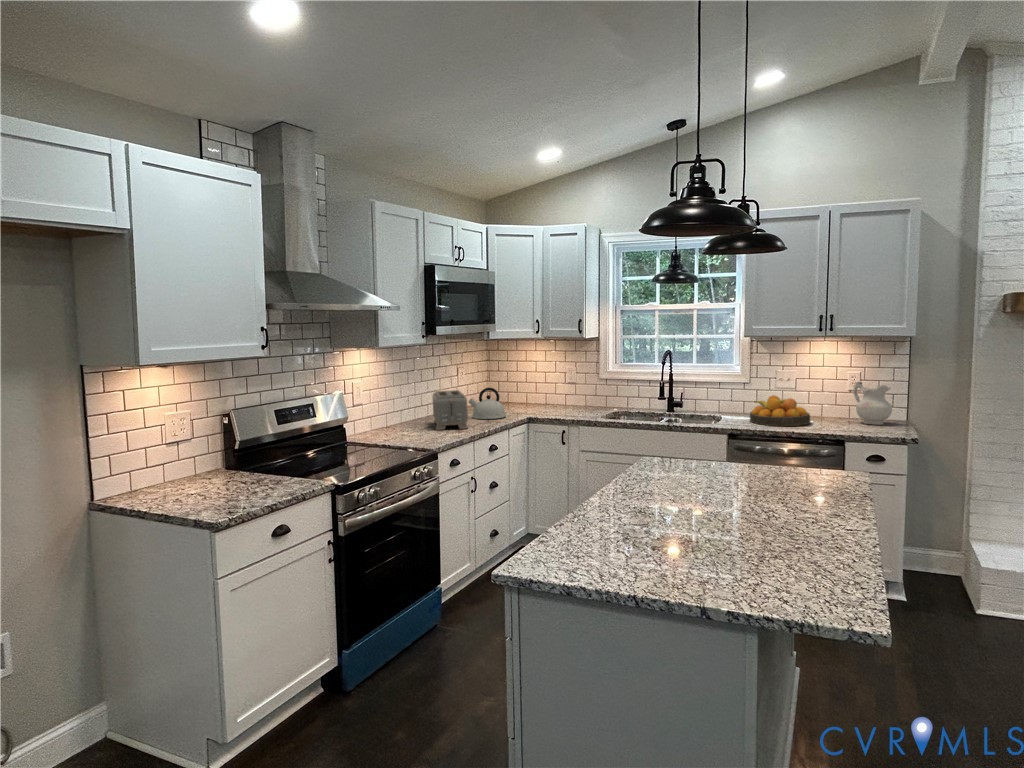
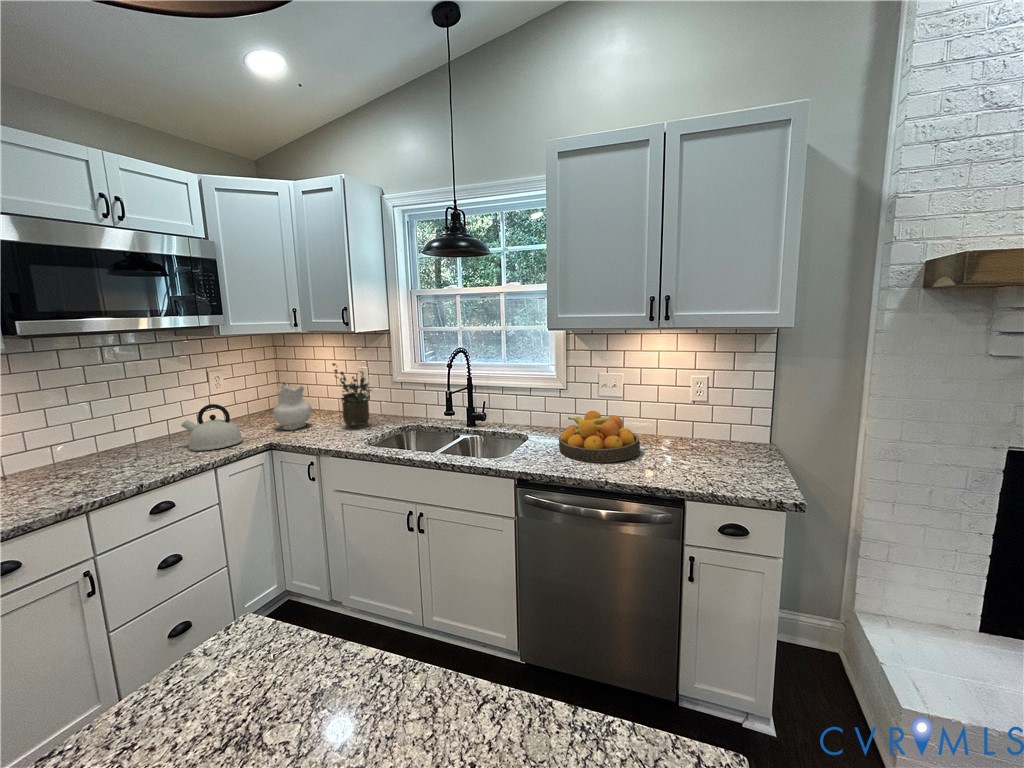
potted plant: none [560,362,592,411] -> present [332,363,371,427]
ceramic pitcher: present [854,382,892,425] -> present [273,382,312,430]
toaster: present [433,390,468,430] -> none [51,414,159,487]

